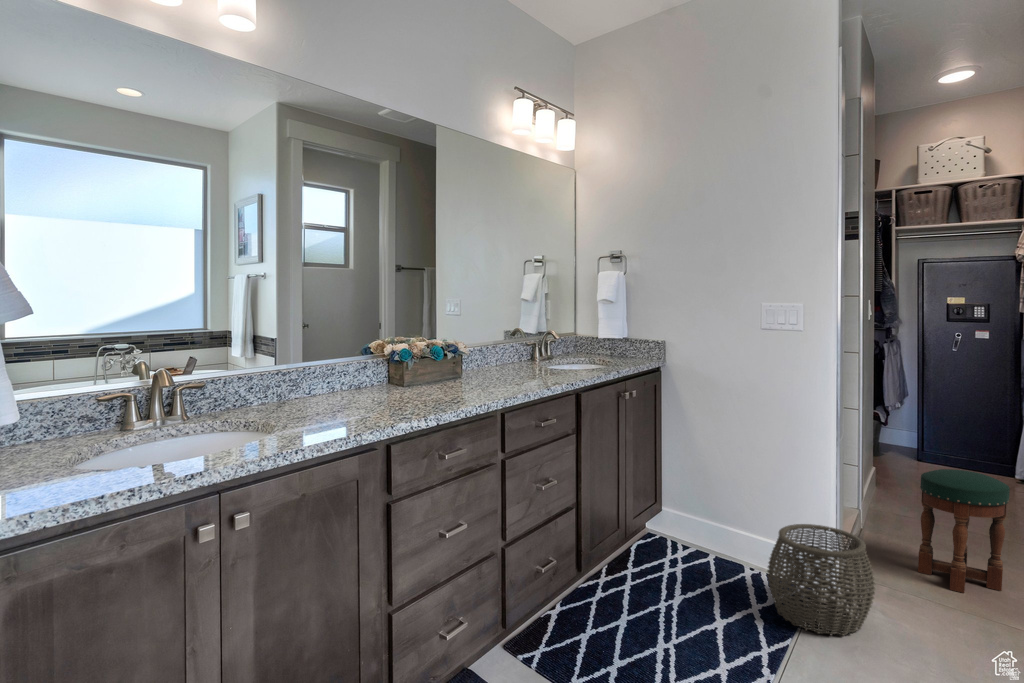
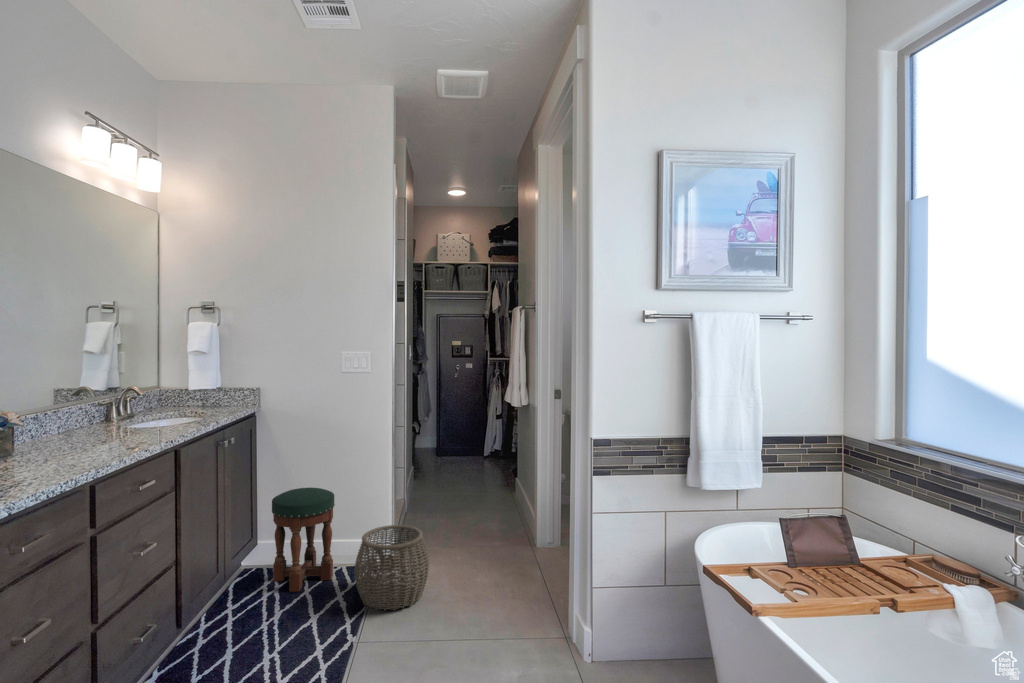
stool: present [918,469,1010,593] -> present [272,488,335,592]

